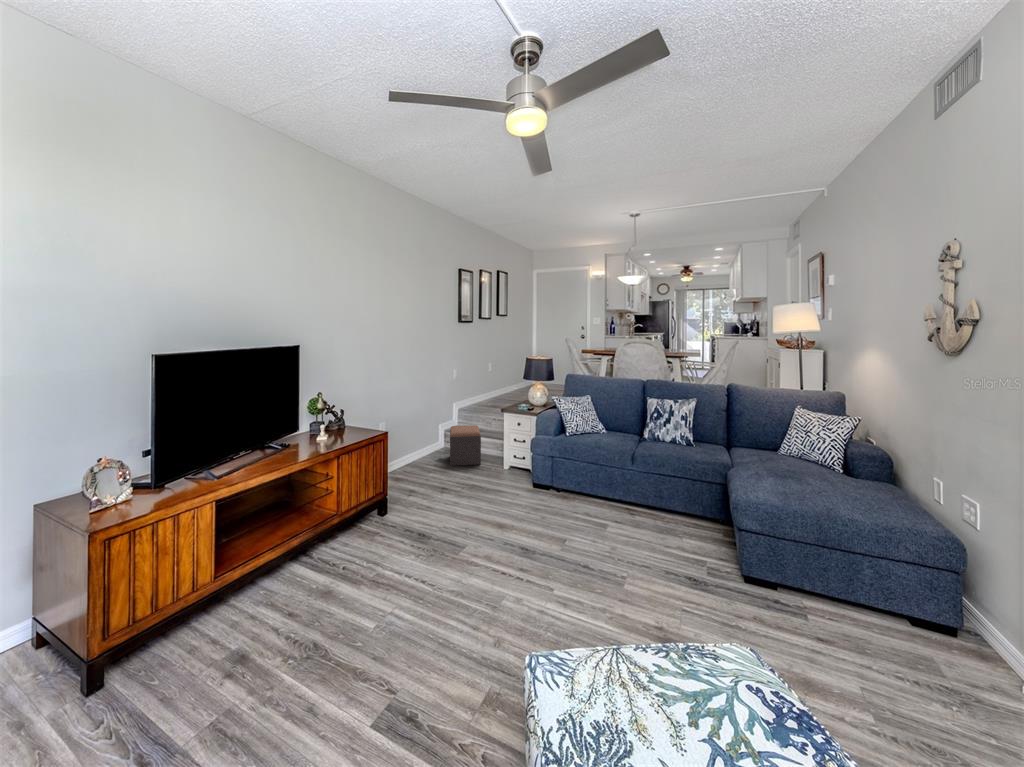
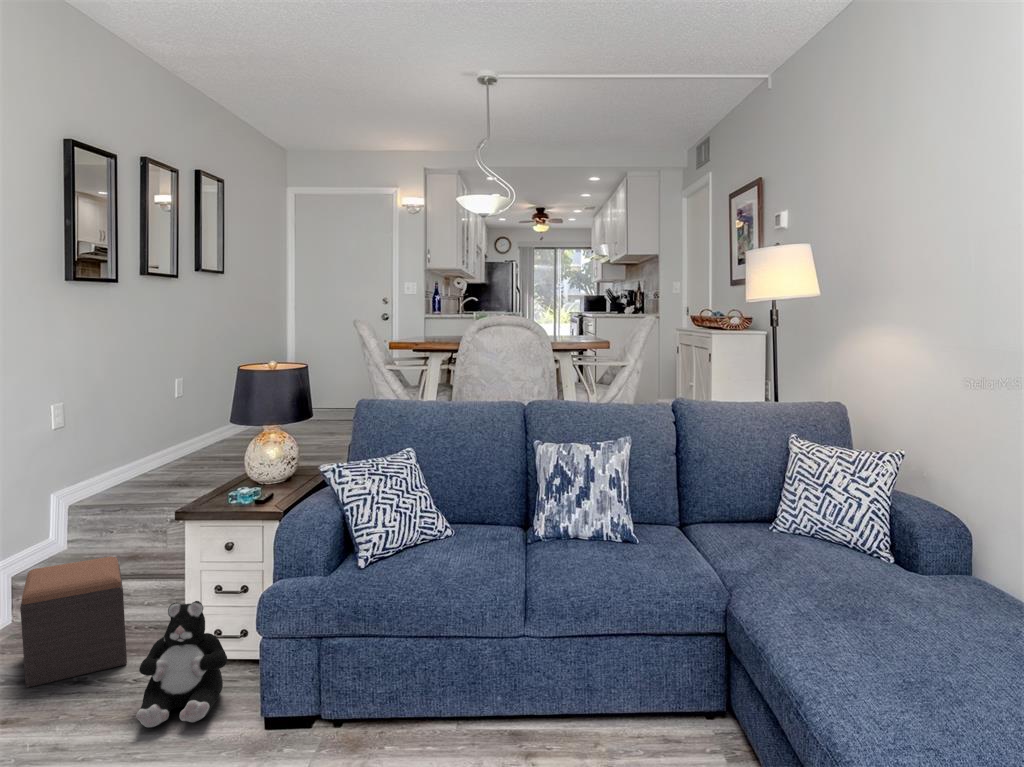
plush toy: none [486,443,516,486] -> present [136,601,228,728]

